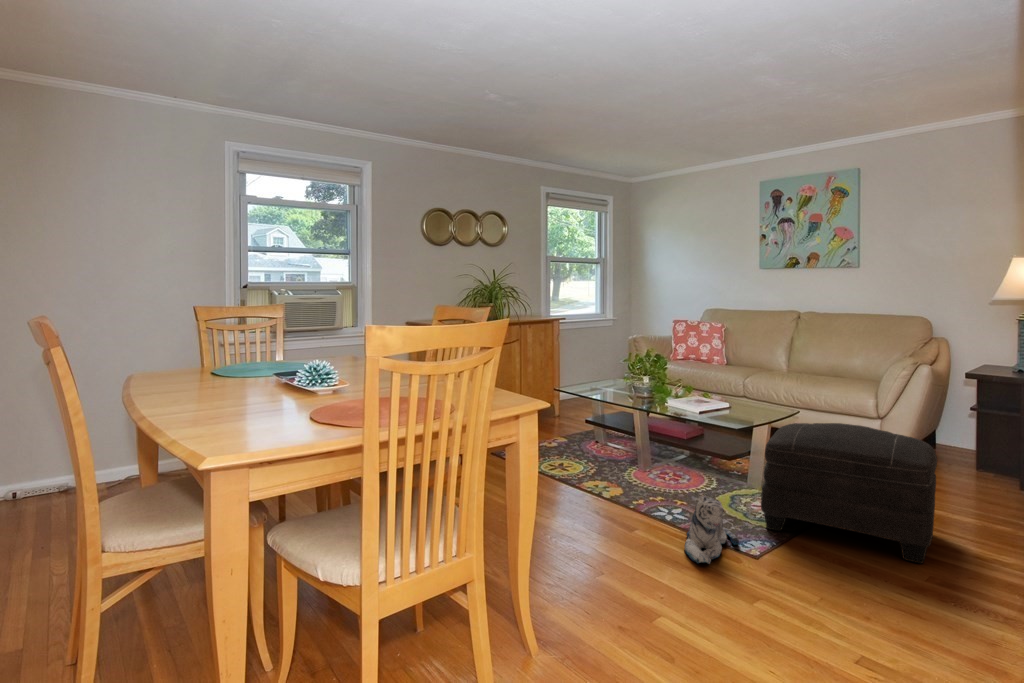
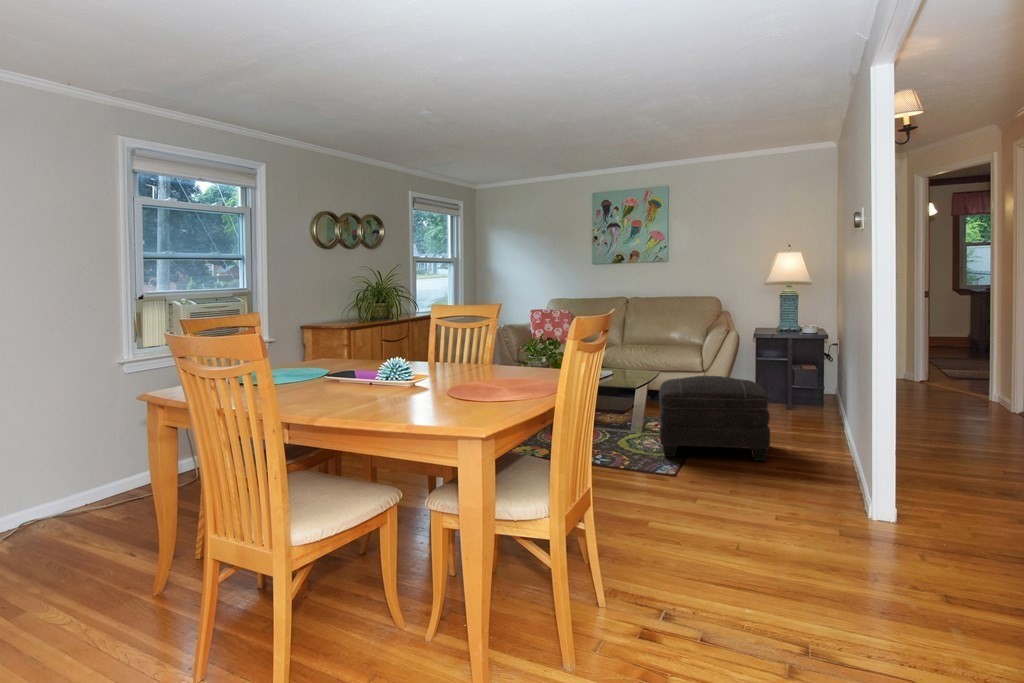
plush toy: present [684,497,739,564] -> none [618,437,657,485]

